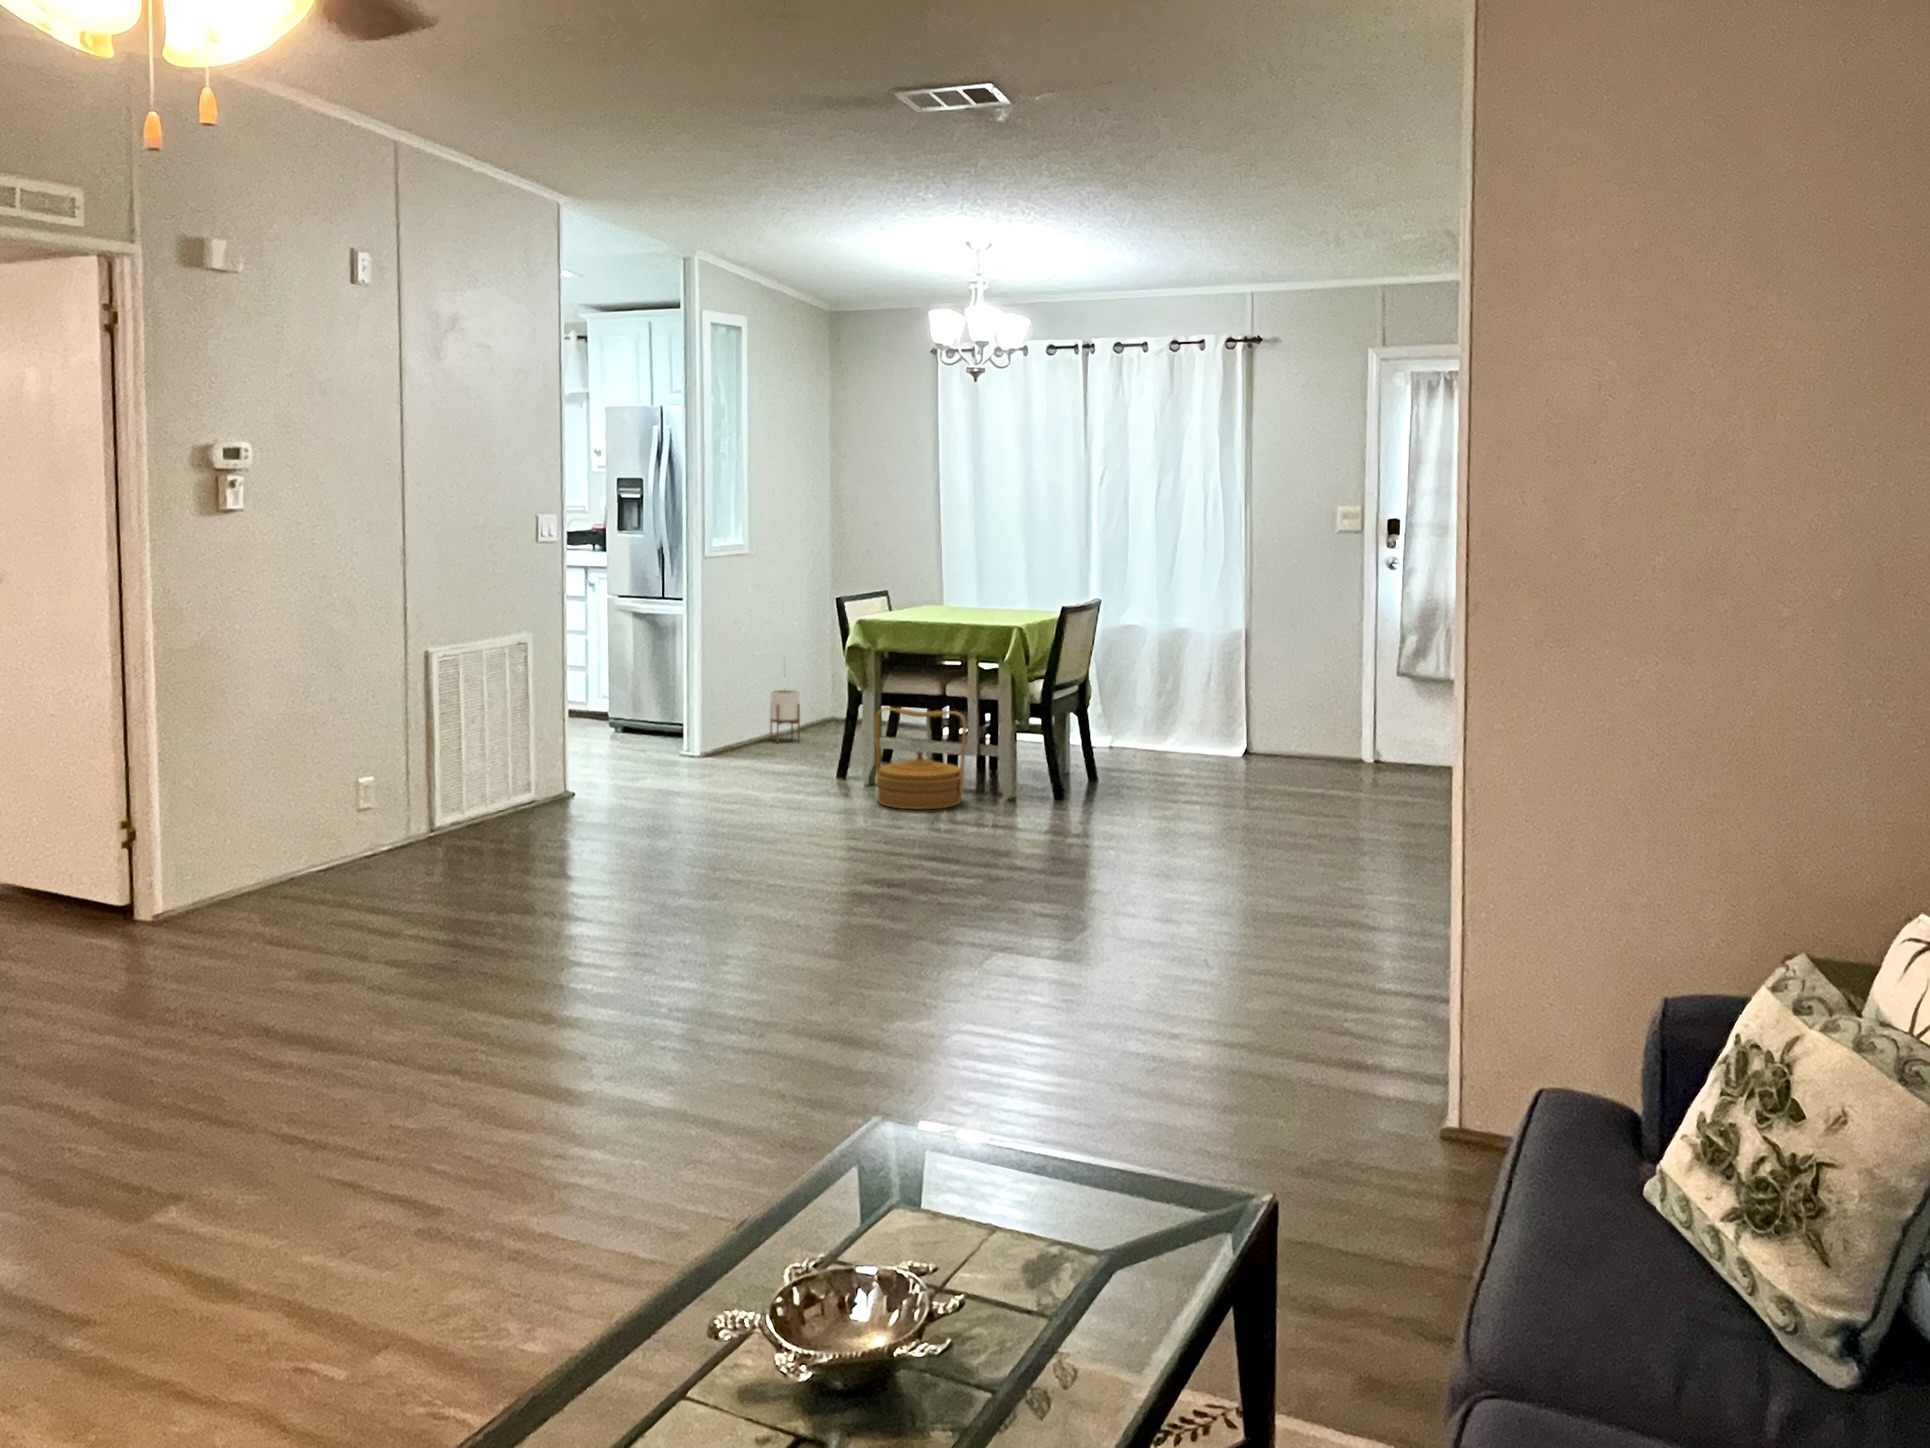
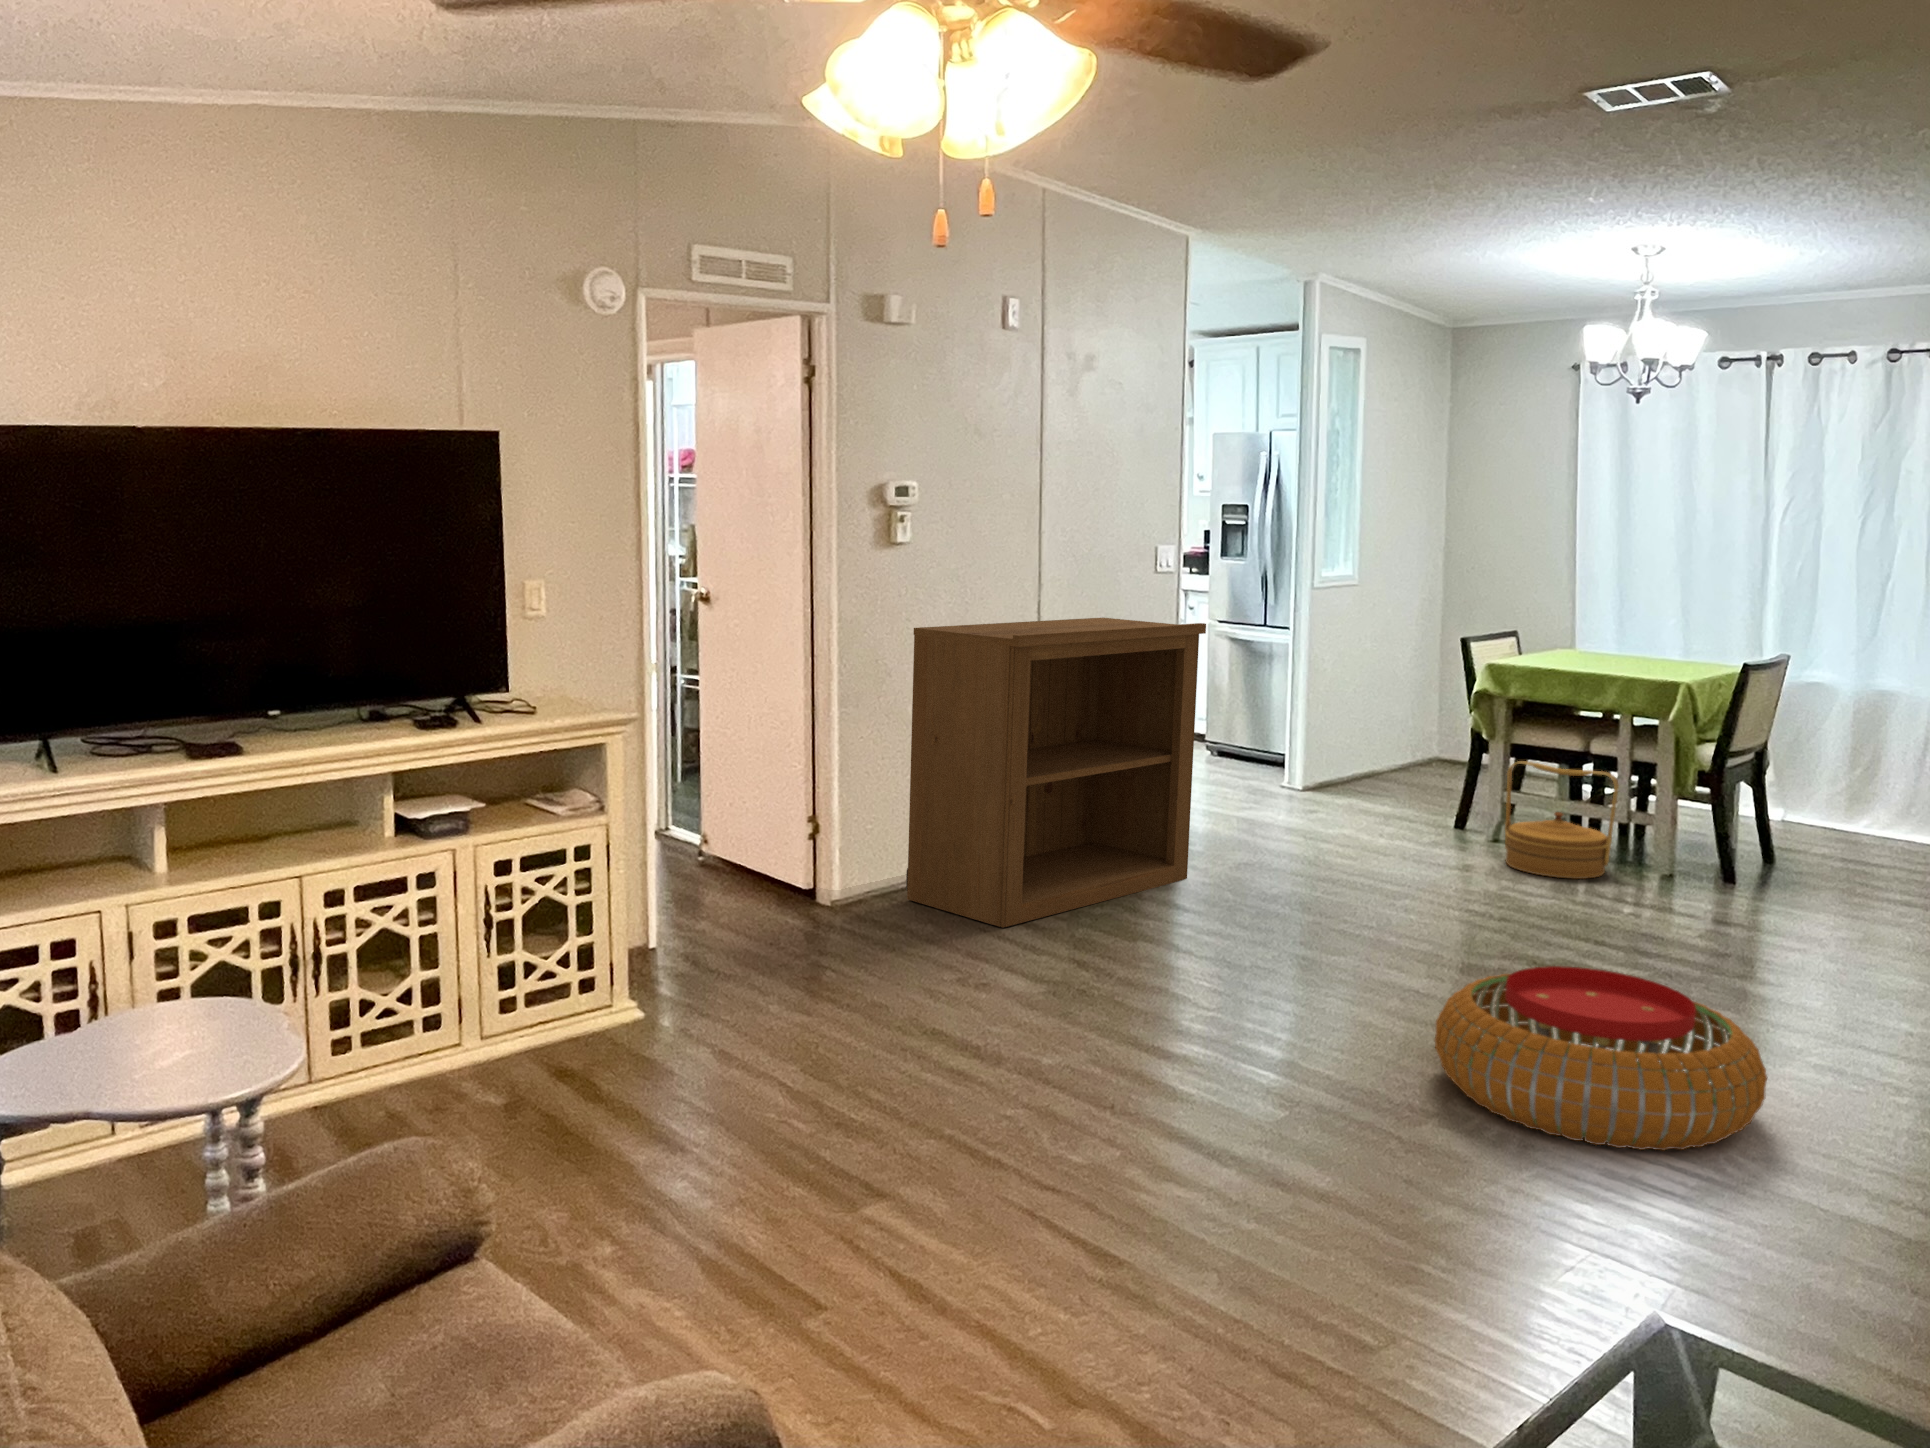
bookshelf: none [252,588,576,904] -> present [906,618,1206,928]
potted plant: present [770,690,800,742] -> none [1369,680,1404,781]
pouf: none [773,865,1036,1008] -> present [1435,966,1768,1150]

